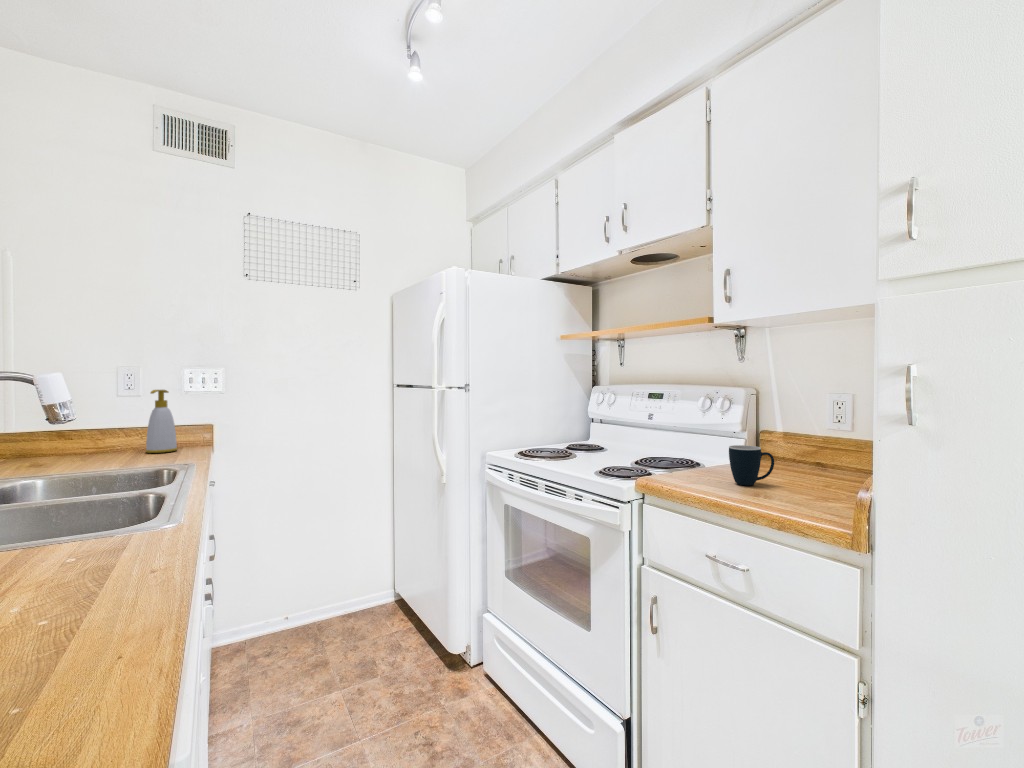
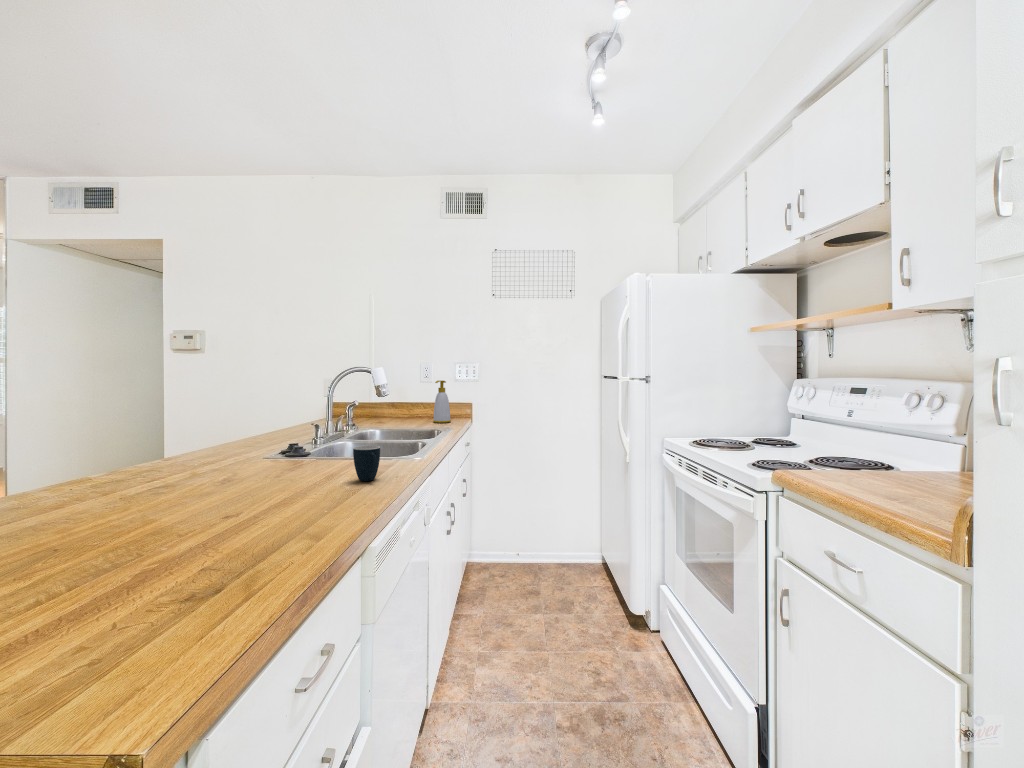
mug: present [729,445,774,485] -> present [353,445,380,481]

